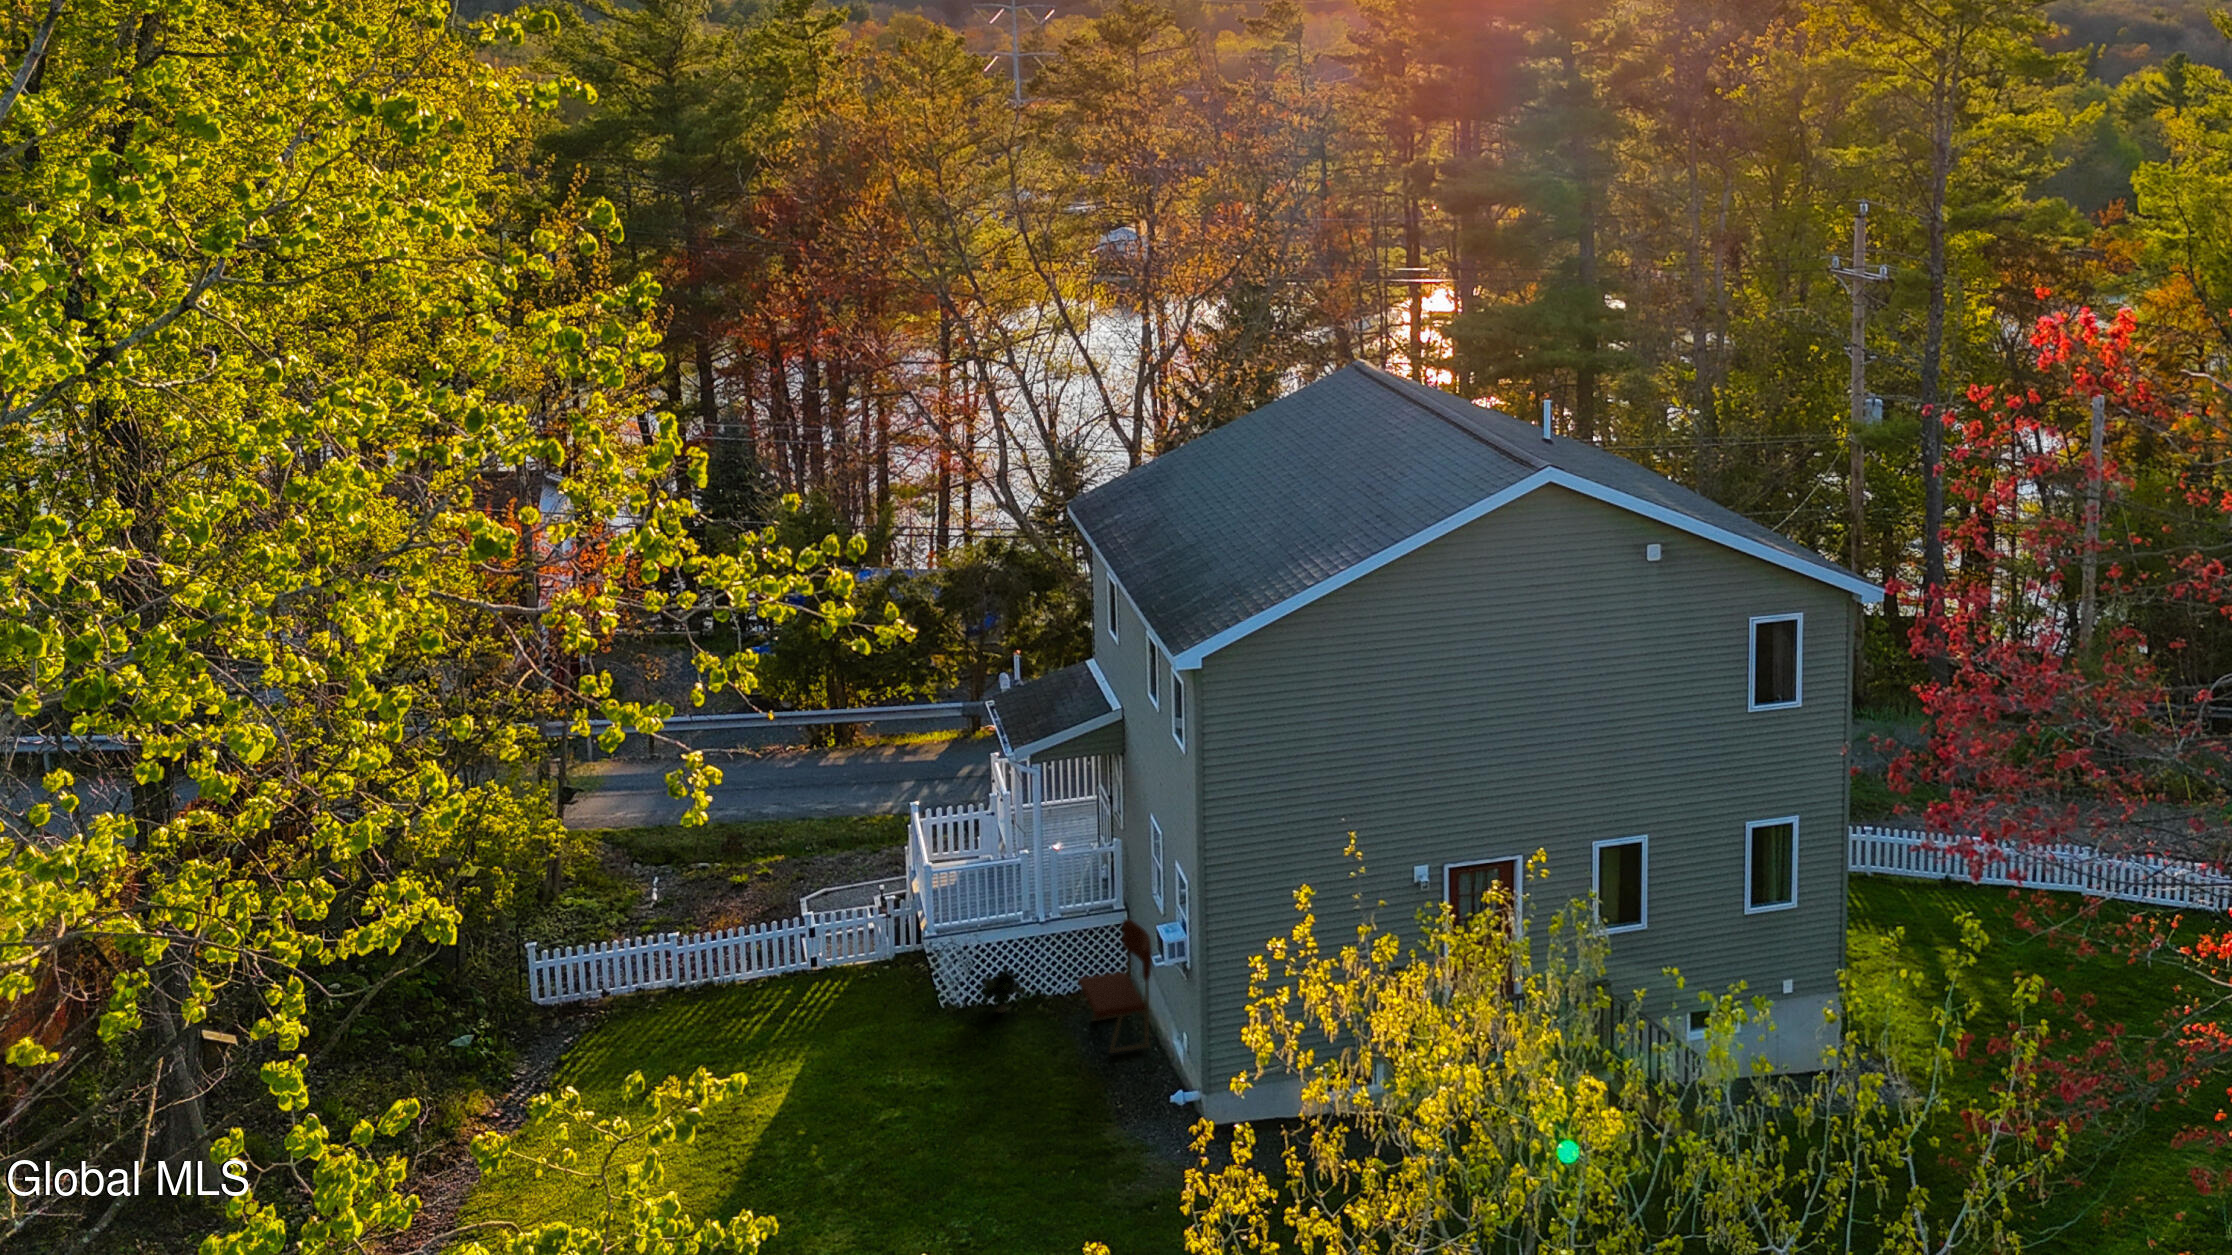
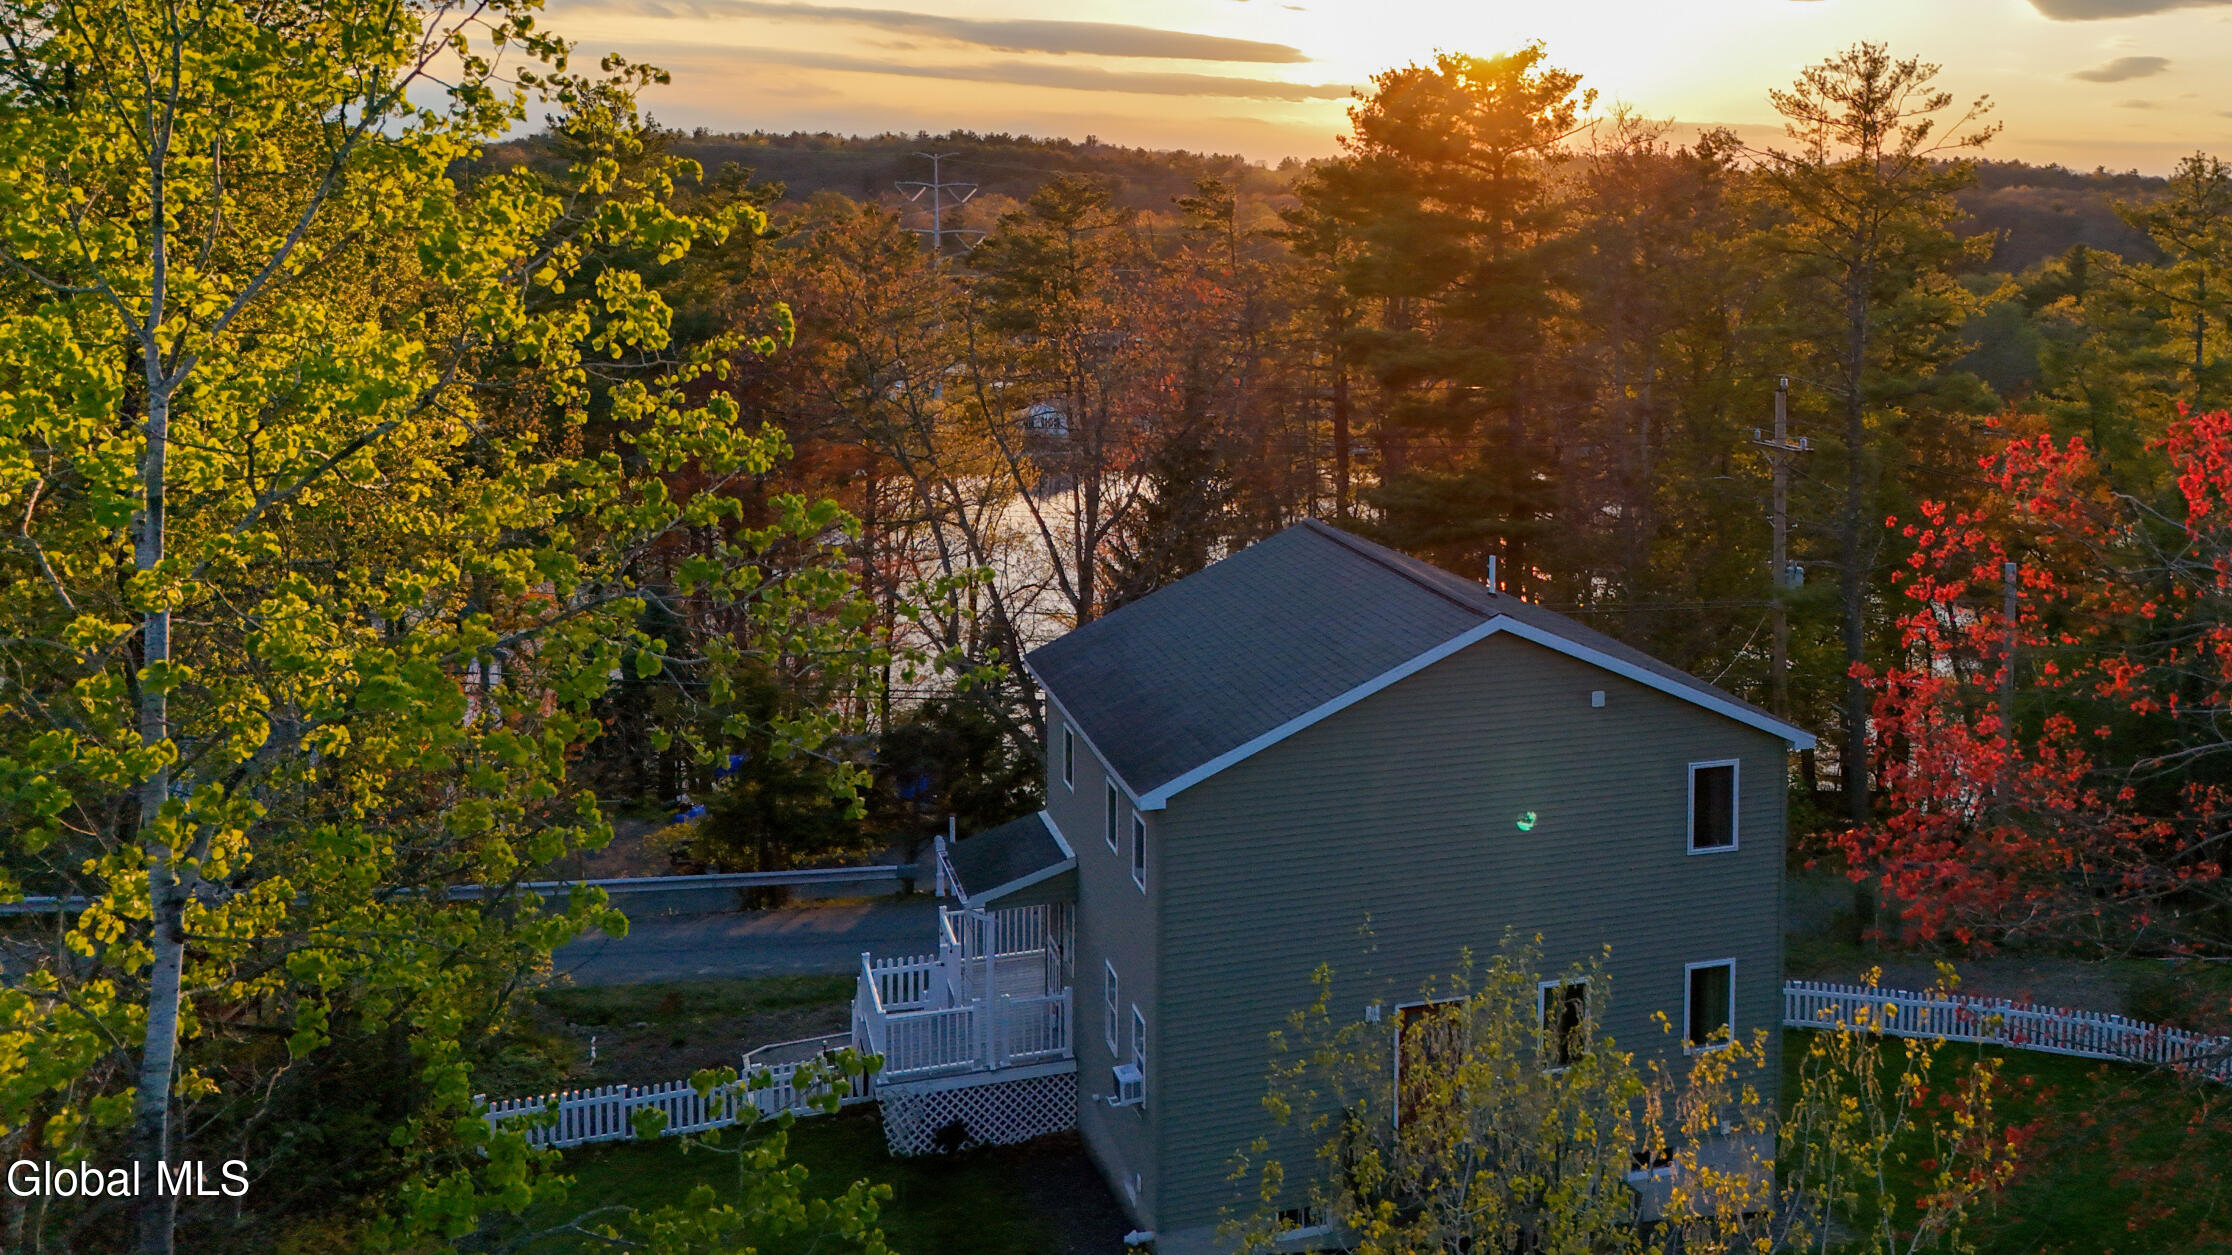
bench: present [1078,919,1152,1053] -> none [1029,1065,1105,1200]

